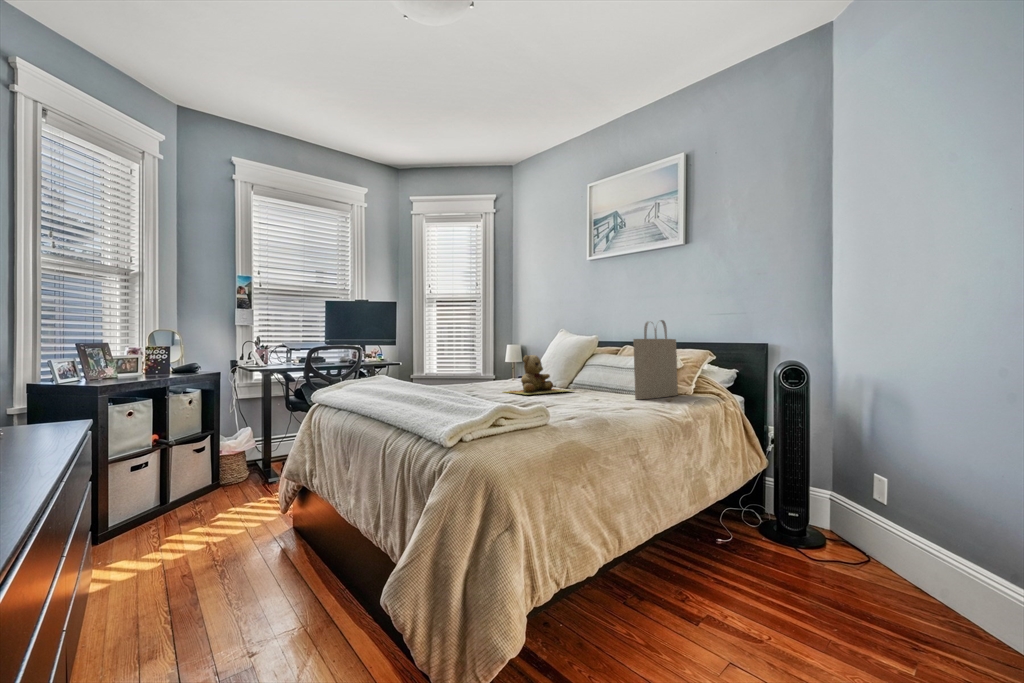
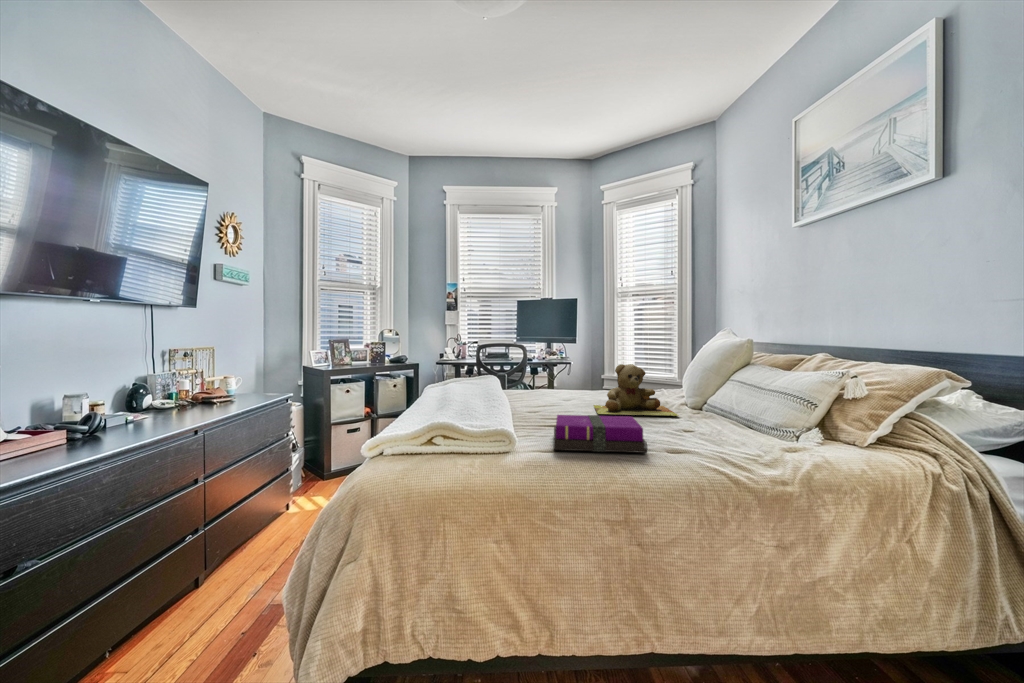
tote bag: present [633,320,678,399] -> none [718,323,834,448]
notebook: none [541,387,623,411] -> present [554,415,647,453]

